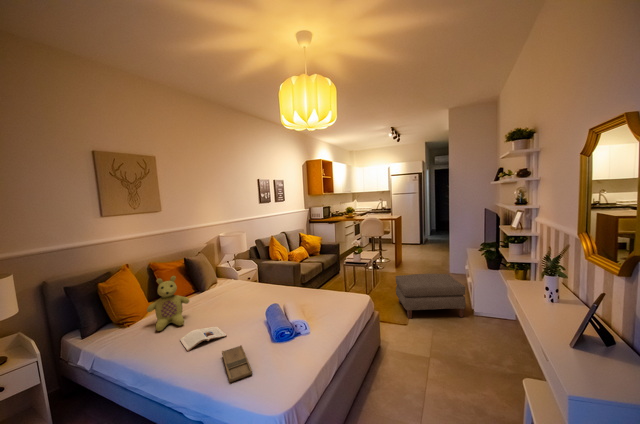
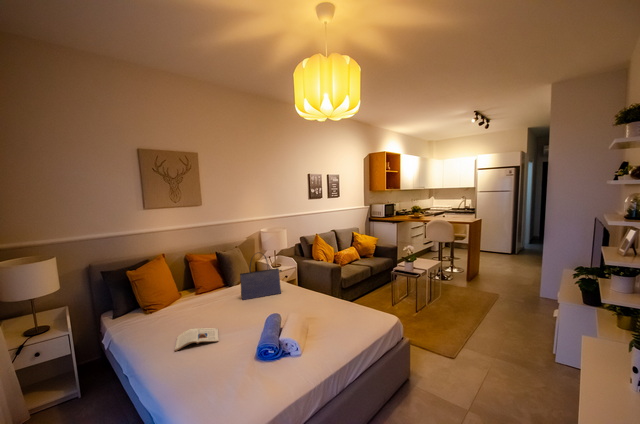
tote bag: none [219,254,259,301] -> present [240,252,282,300]
ottoman: present [396,274,466,319] -> none [454,295,555,367]
stuffed bear: present [147,276,189,331] -> none [164,270,203,323]
tray: present [222,345,252,382] -> none [183,356,220,401]

